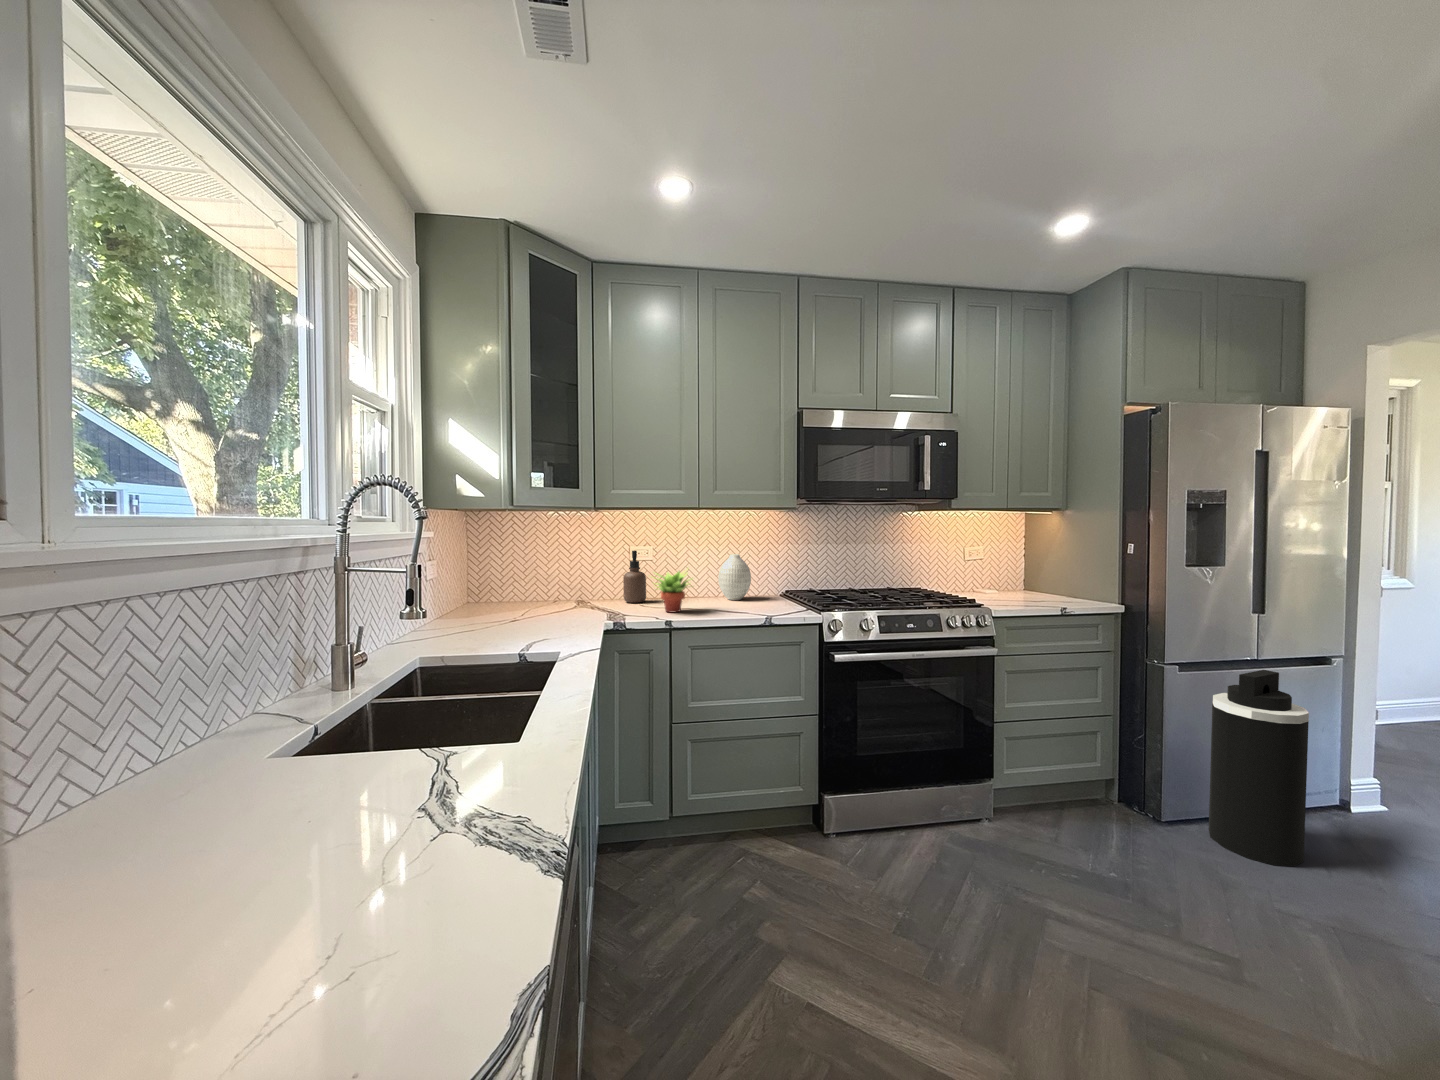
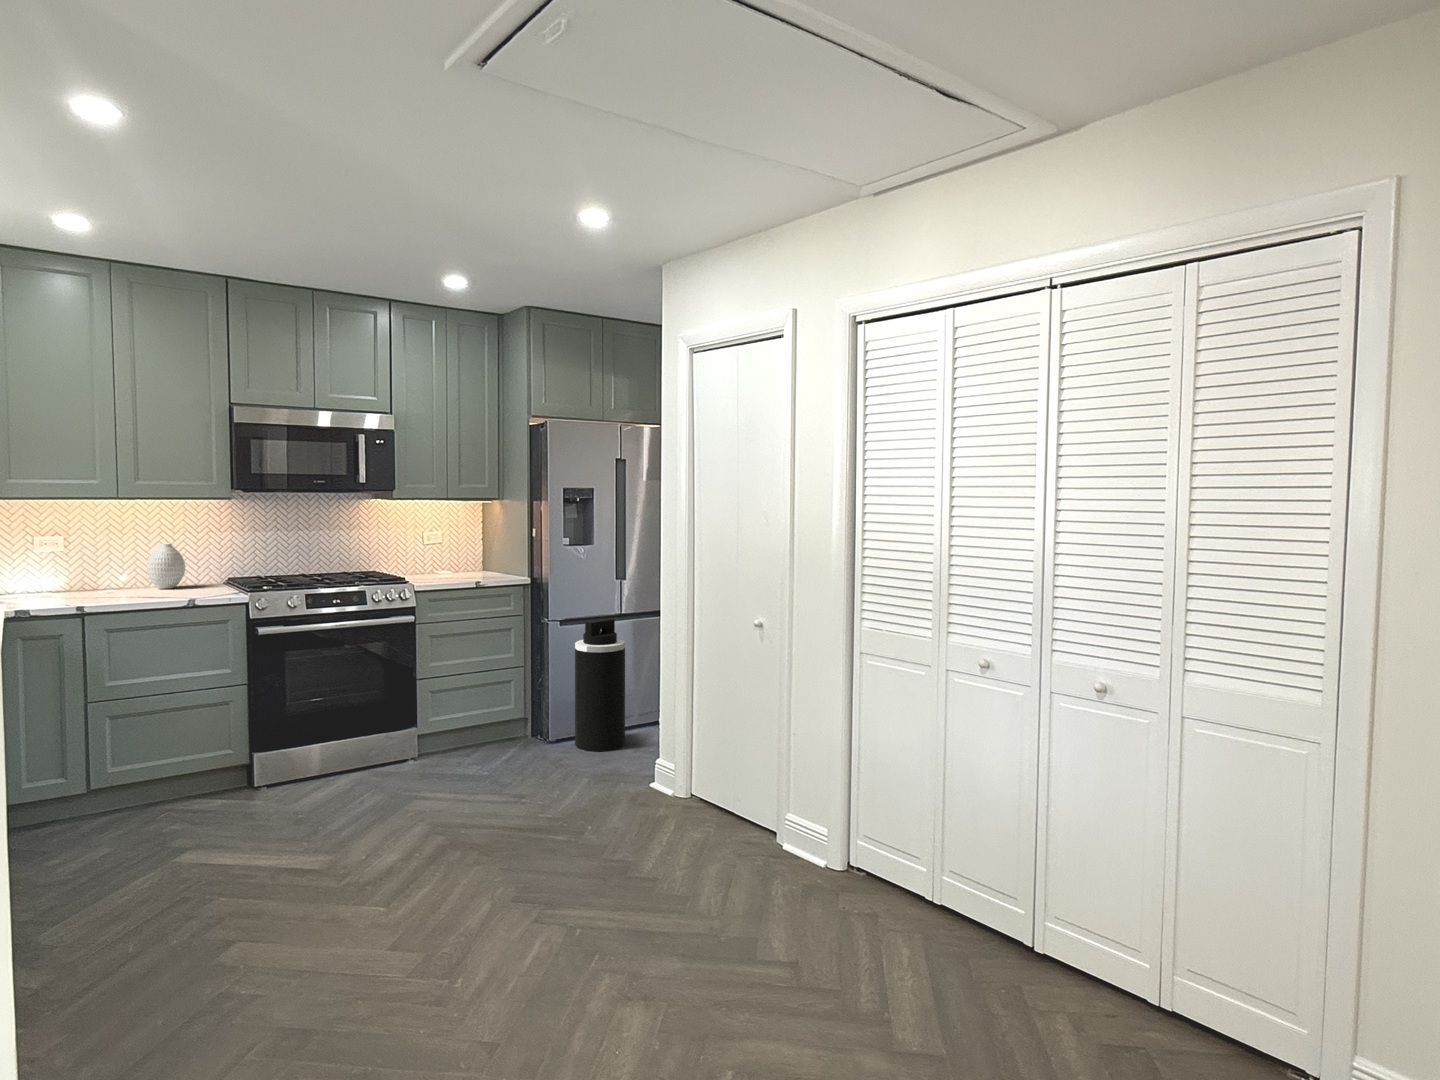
soap dispenser: present [623,551,646,603] -> none [27,542,57,596]
succulent plant: present [656,571,691,612] -> none [56,557,112,601]

